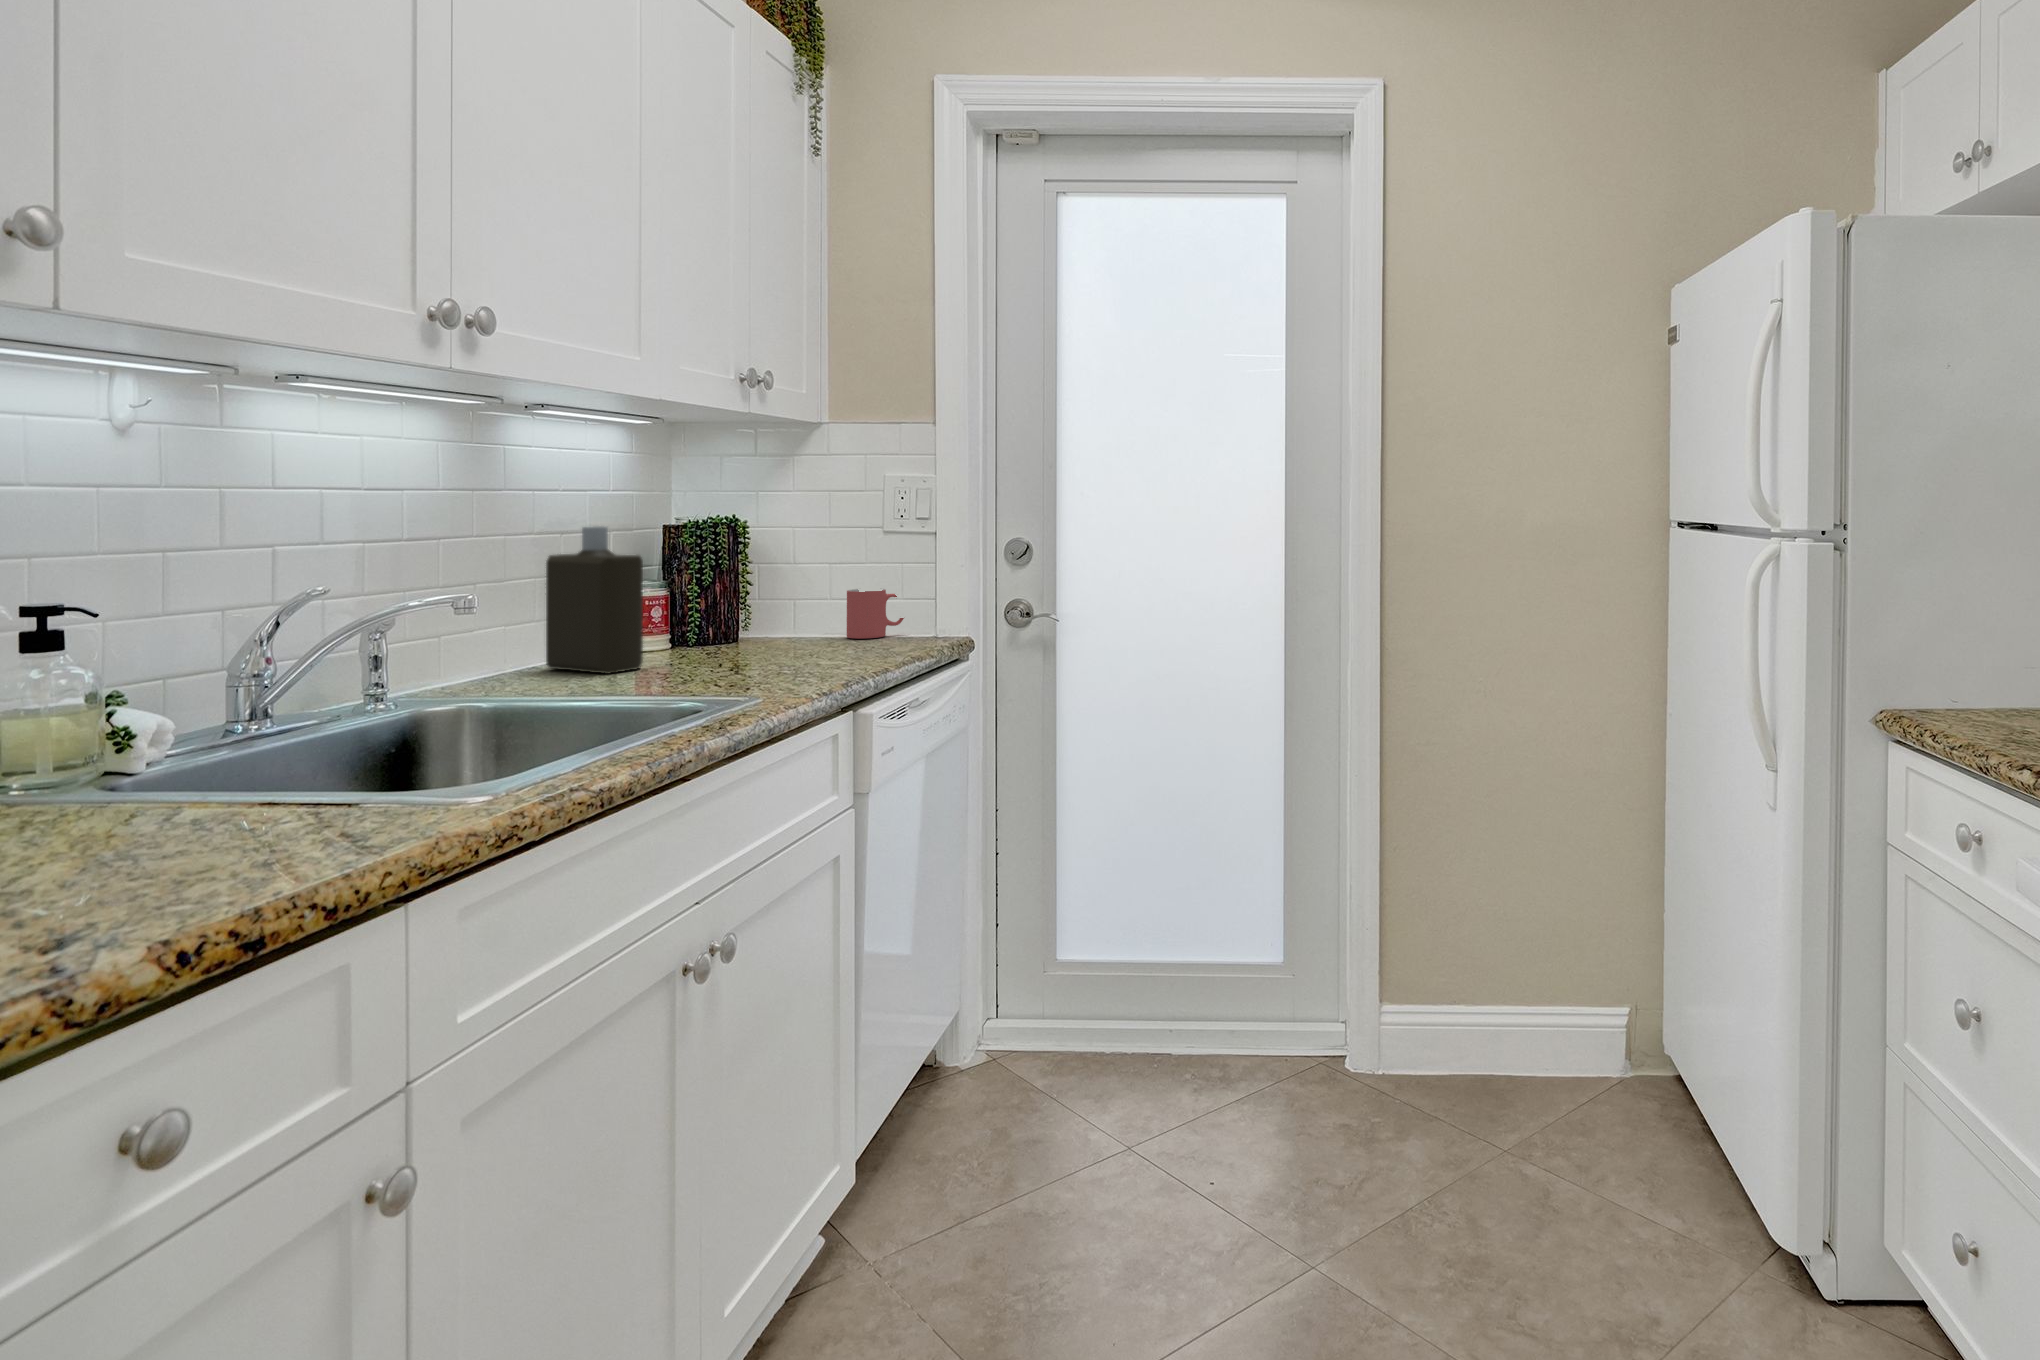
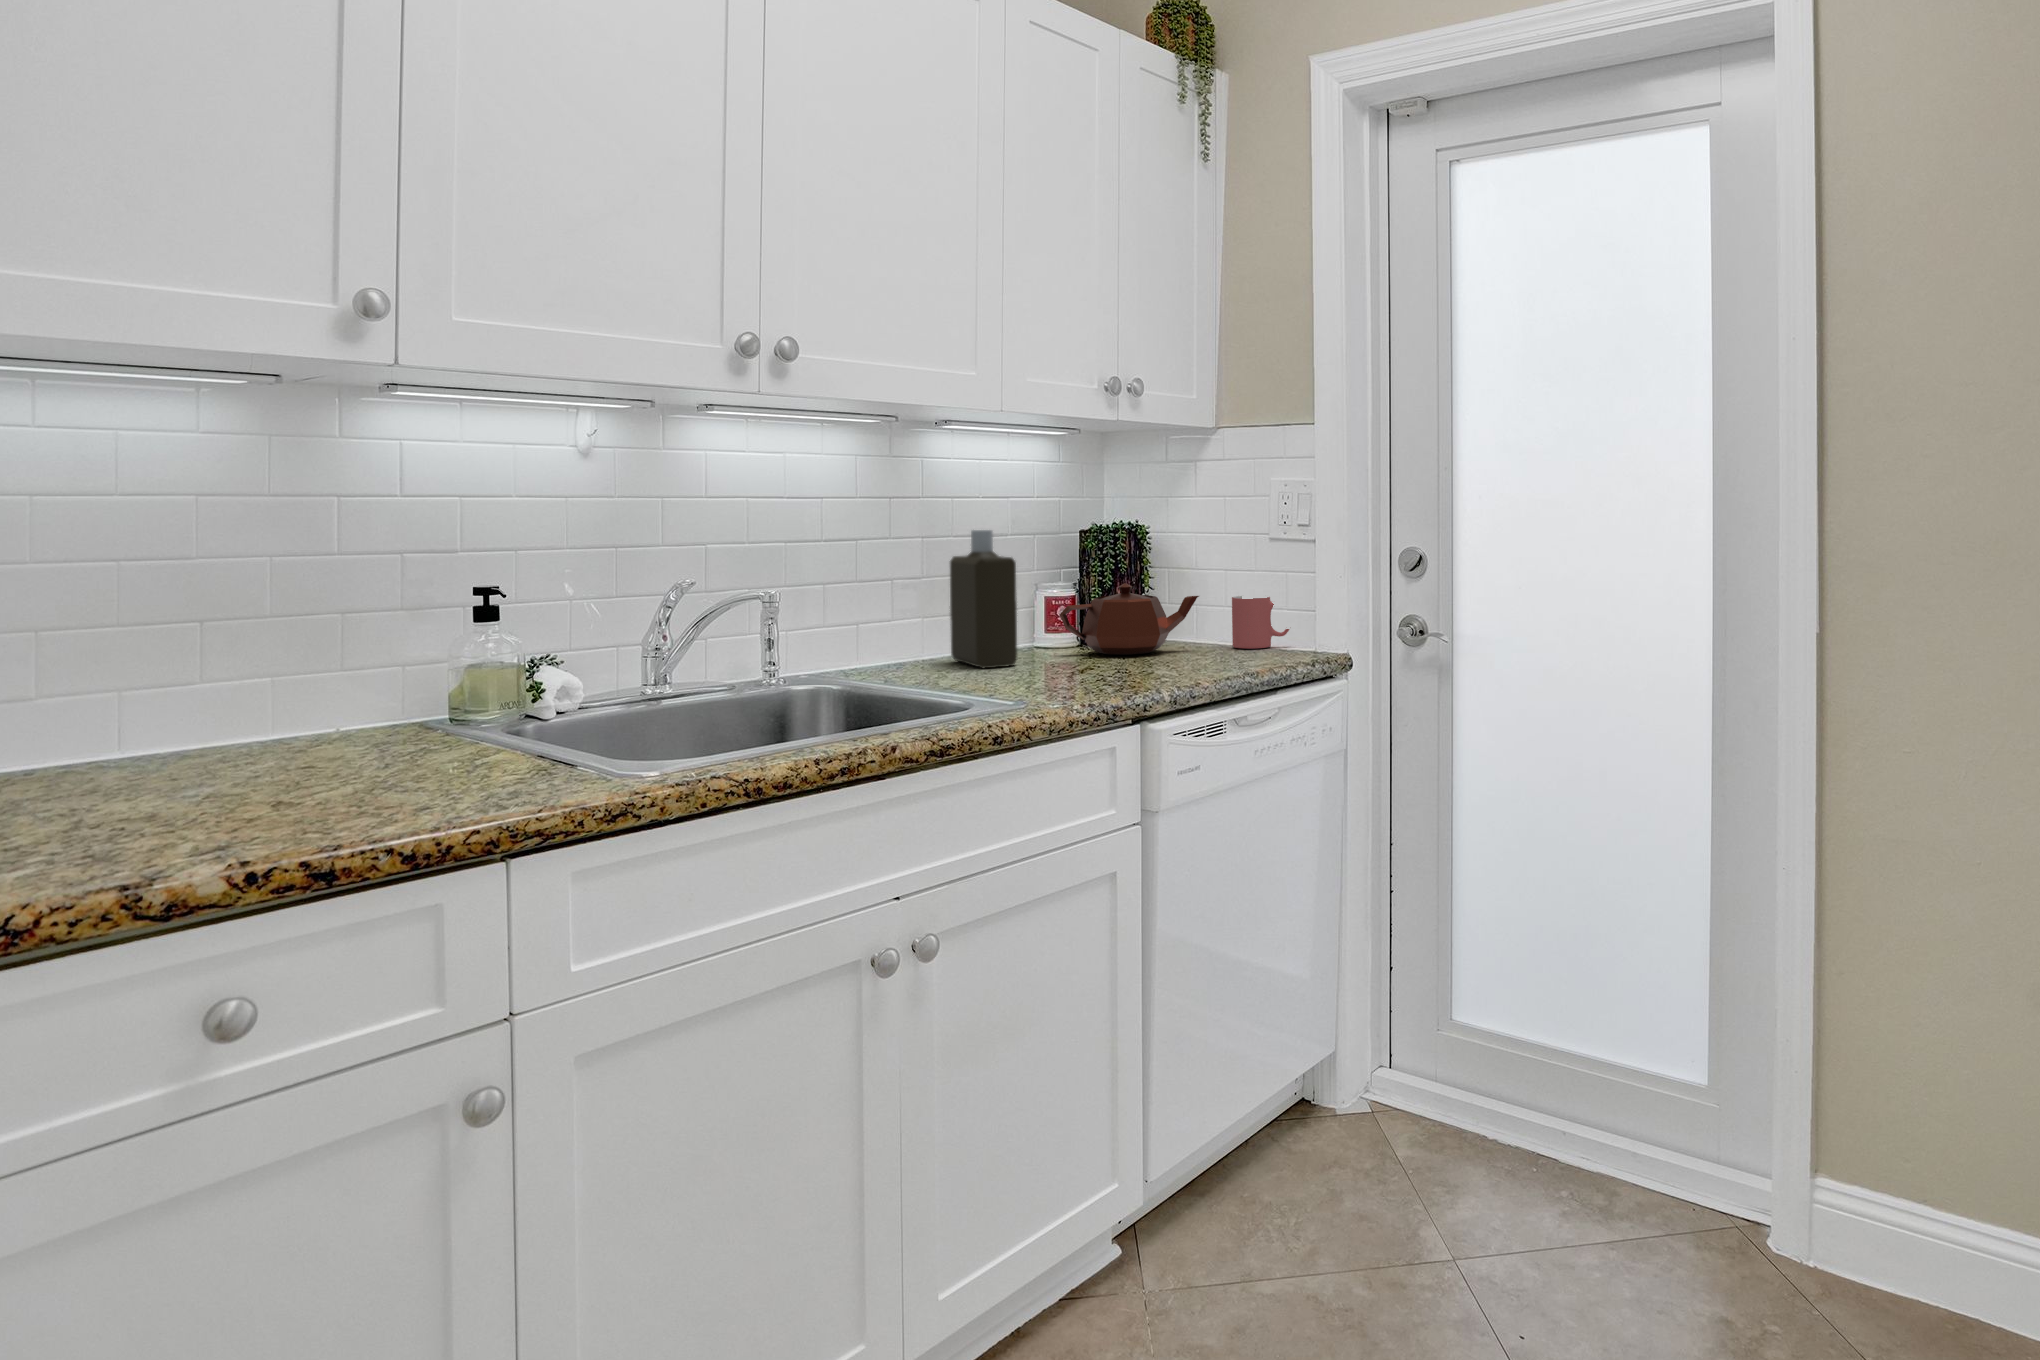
teapot: none [670,580,820,652] -> present [1060,583,1199,655]

